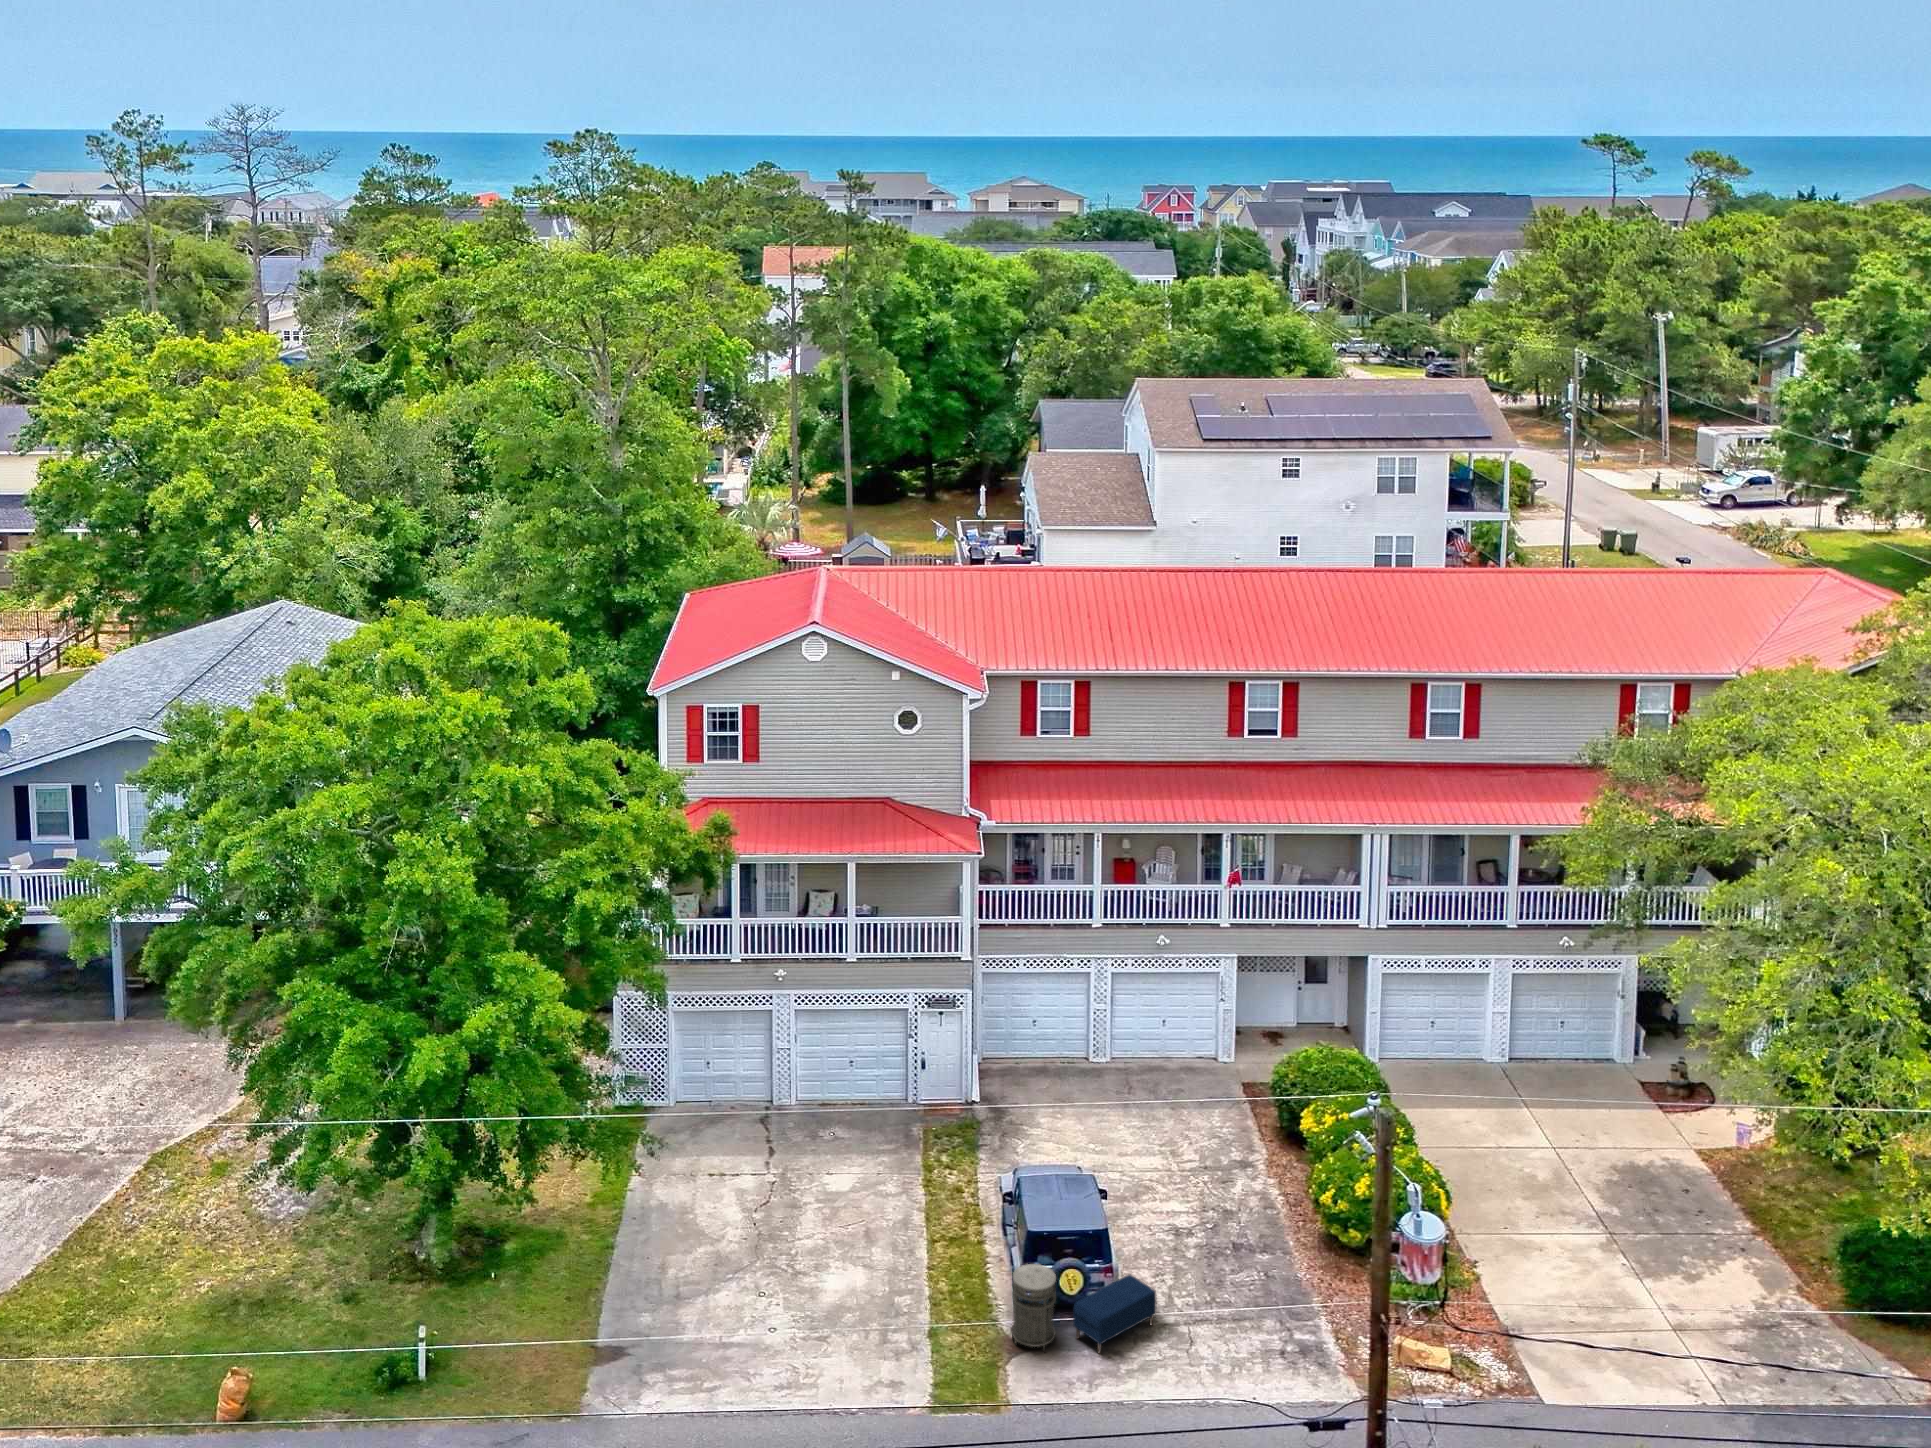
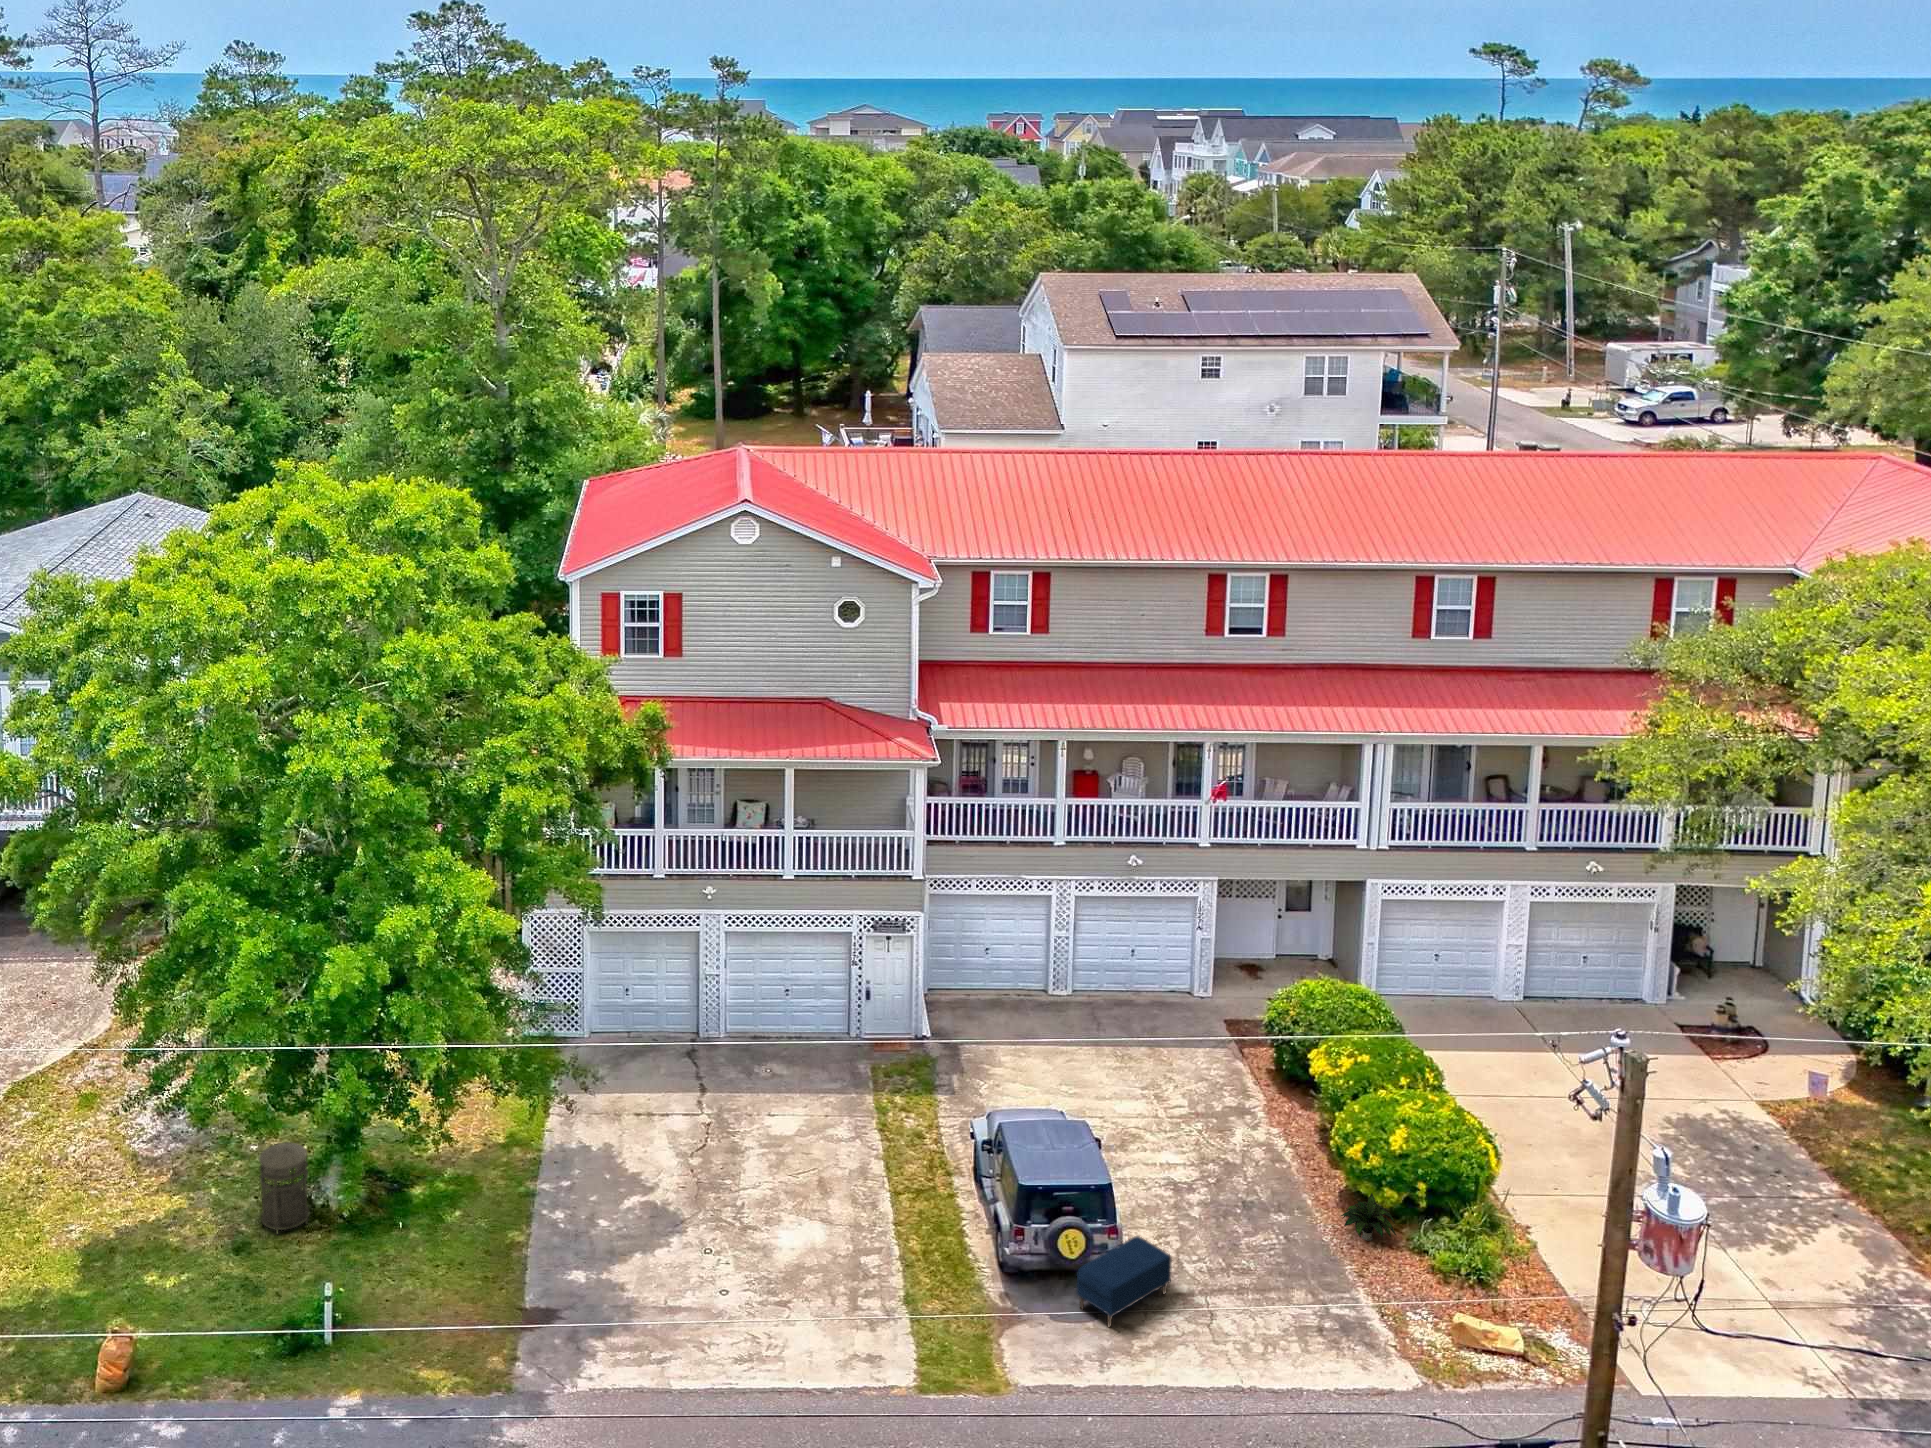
potted plant: none [1310,1235,1359,1277] -> present [1341,1193,1396,1241]
trash can: present [1012,1264,1056,1349] -> present [259,1142,309,1233]

